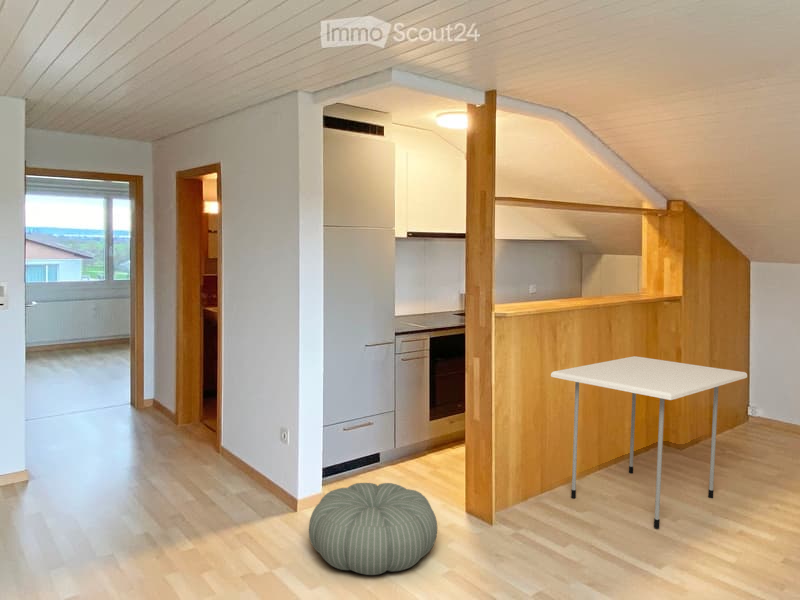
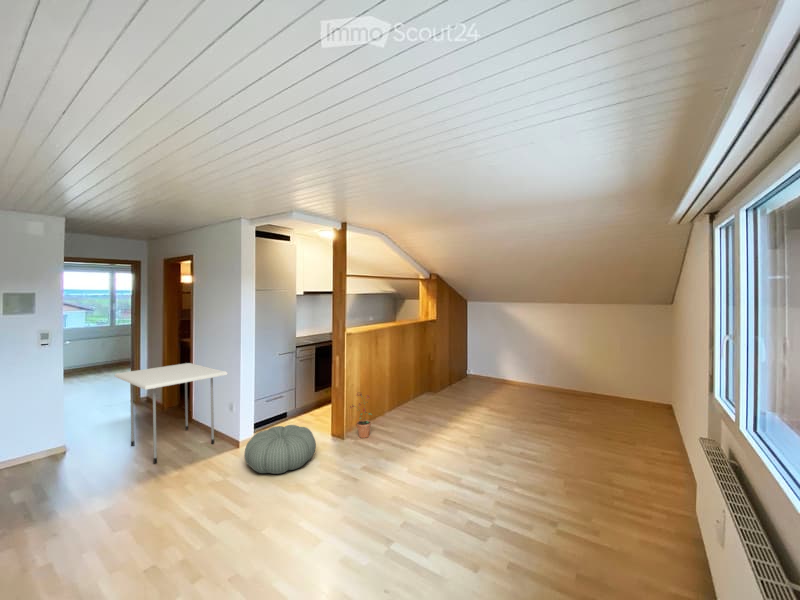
dining table: present [551,356,747,528] -> present [115,363,227,463]
potted plant: none [500,433,548,524] -> present [350,393,372,438]

